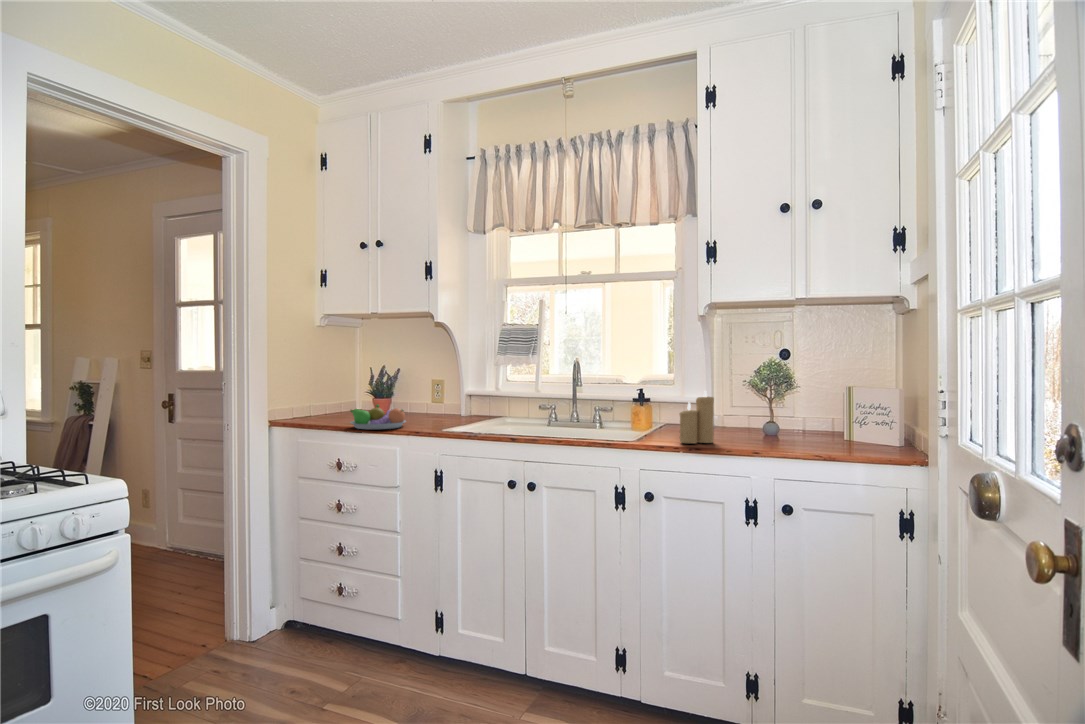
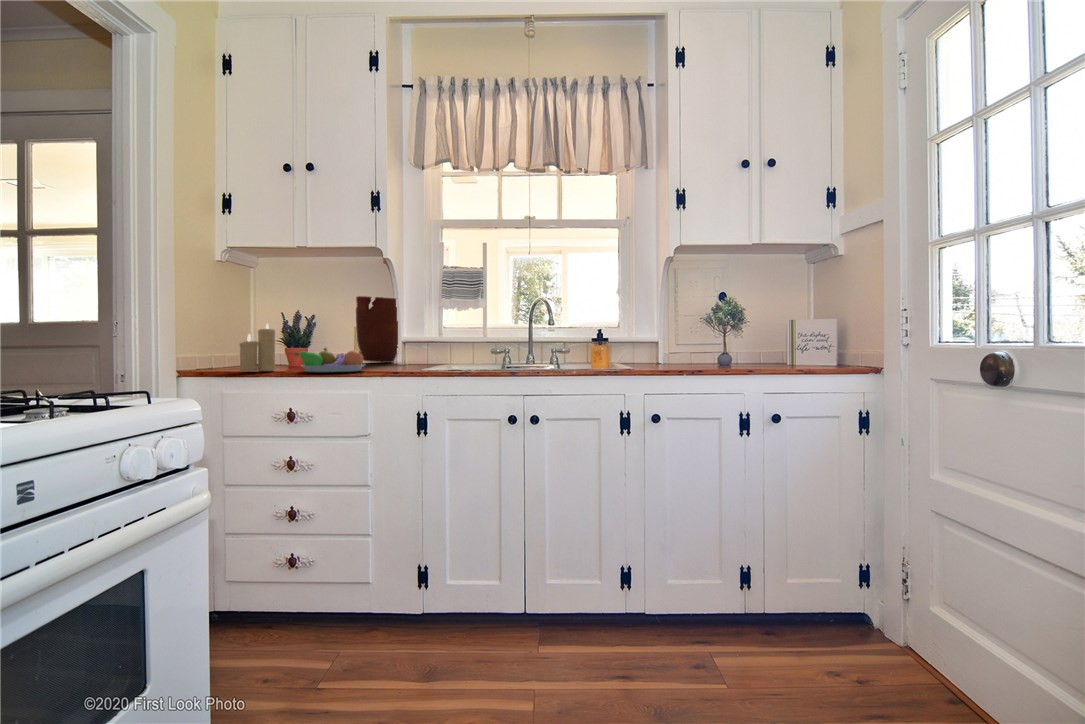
vase: none [426,352,469,413] -> present [356,296,398,363]
candle: present [680,391,714,443] -> present [239,324,275,372]

